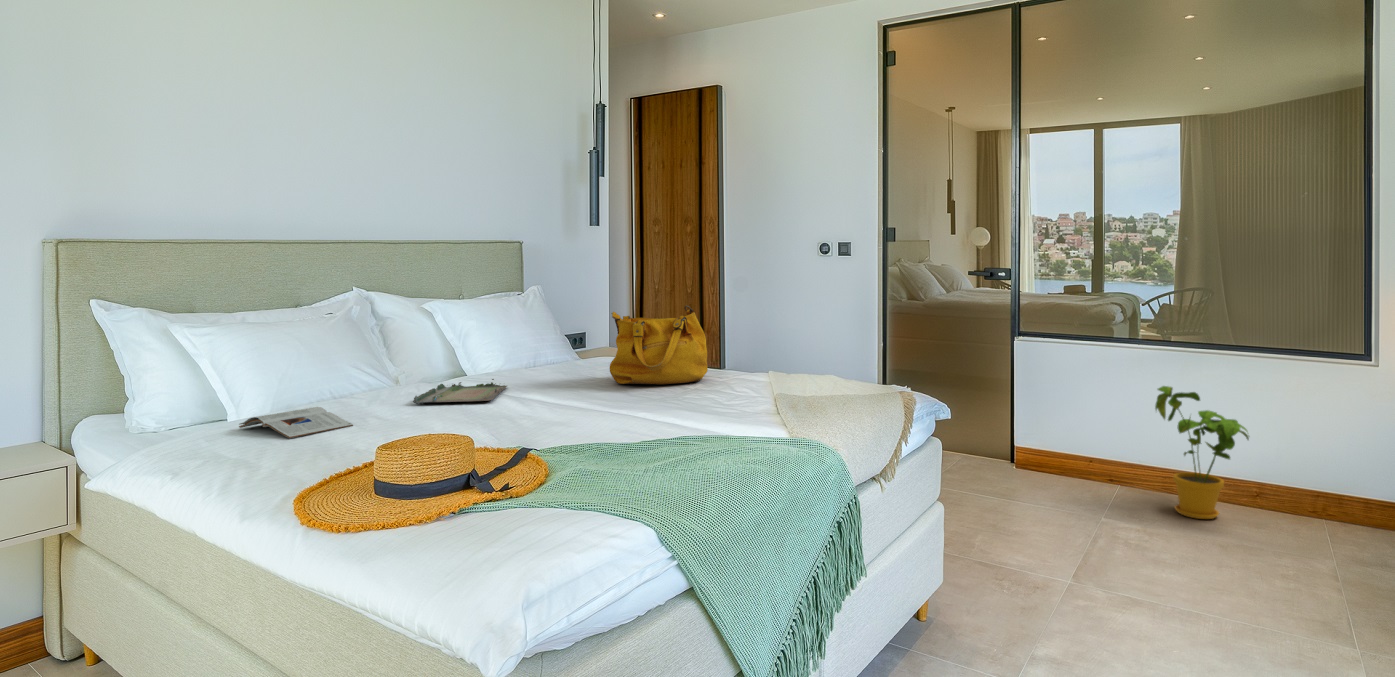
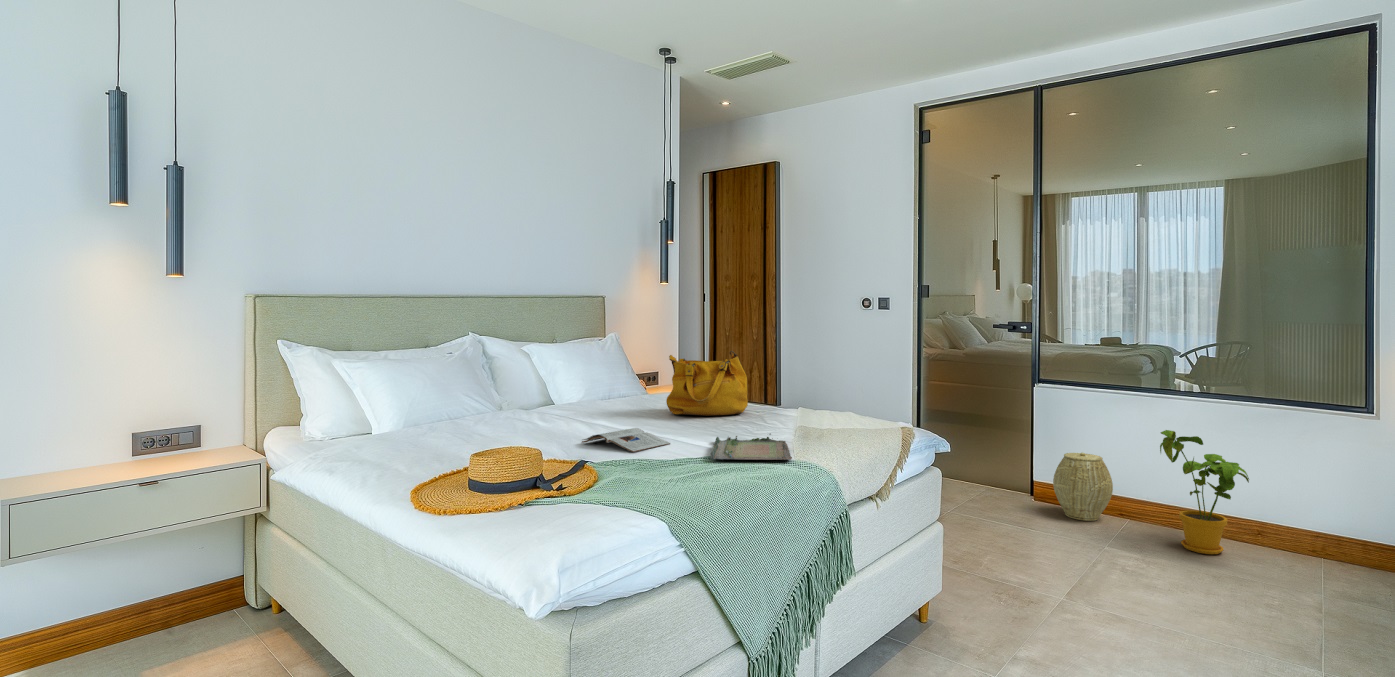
tray: present [413,379,507,404] -> present [711,434,792,460]
magazine: present [239,407,353,438] -> present [582,428,670,452]
woven basket: none [1035,413,1099,487] -> present [1053,452,1113,521]

